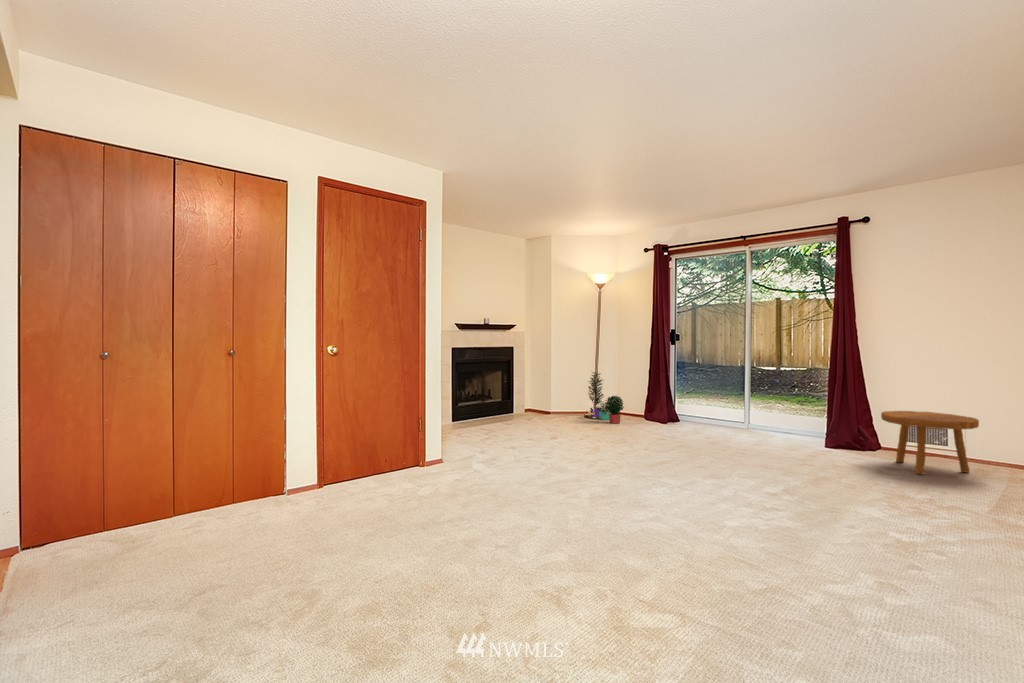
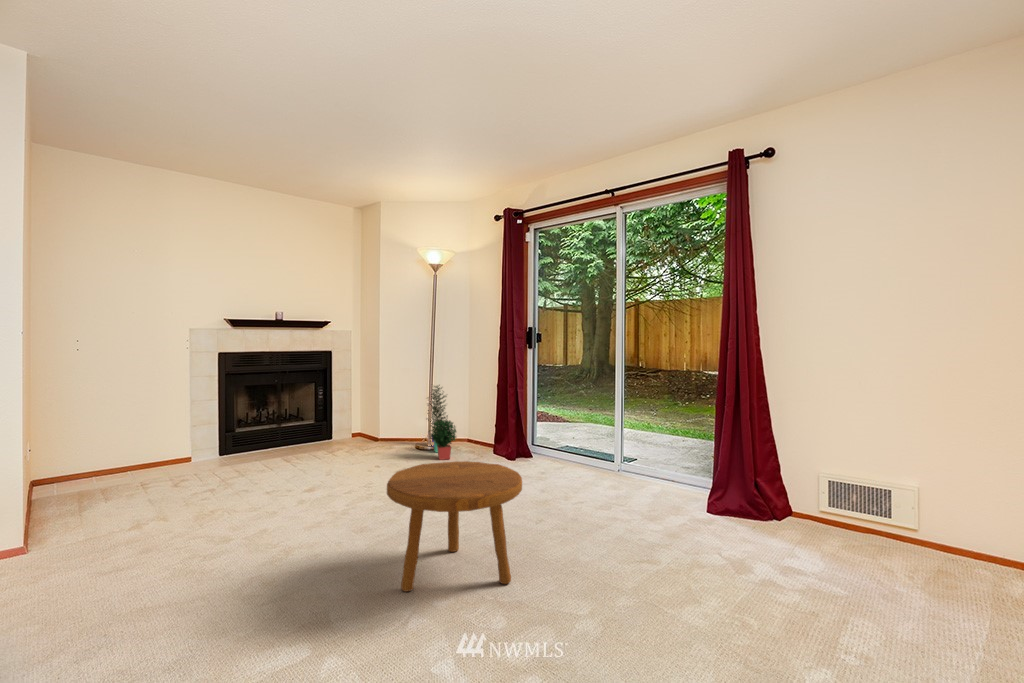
footstool: present [881,411,979,475] -> present [387,461,522,591]

